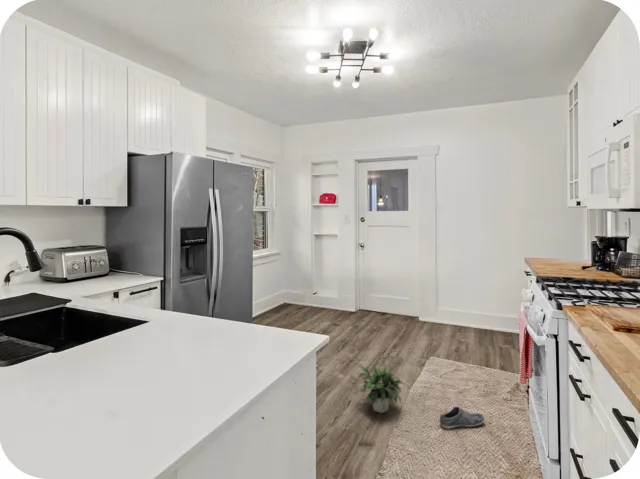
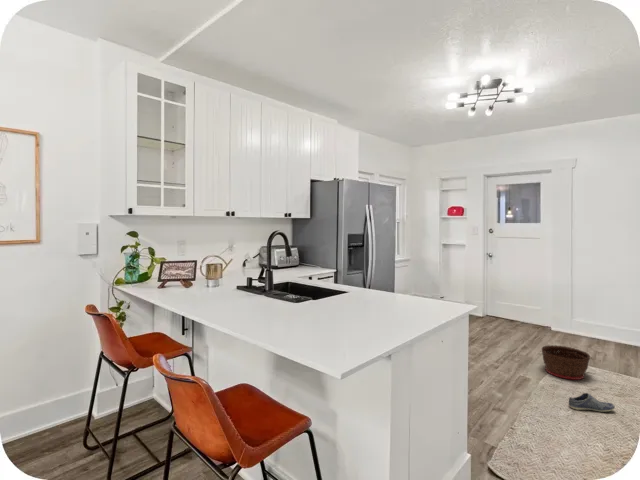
basket: none [411,344,457,383] -> present [542,345,590,380]
potted plant: present [359,365,405,413] -> none [485,349,535,391]

